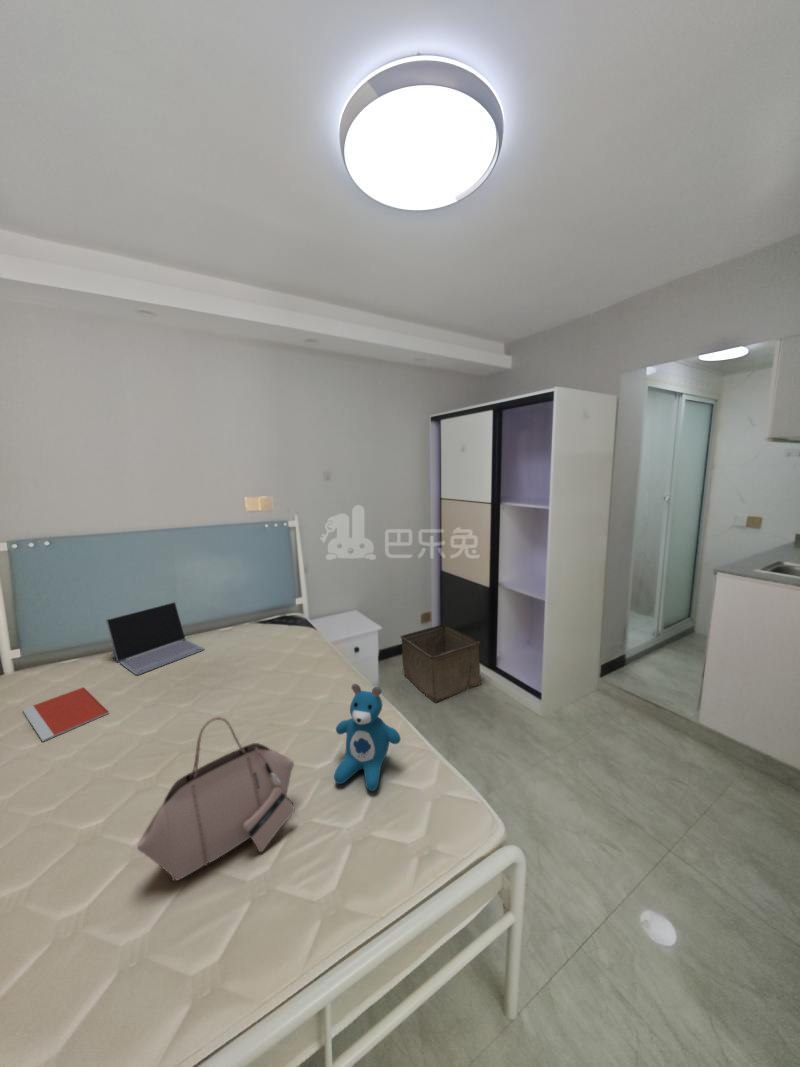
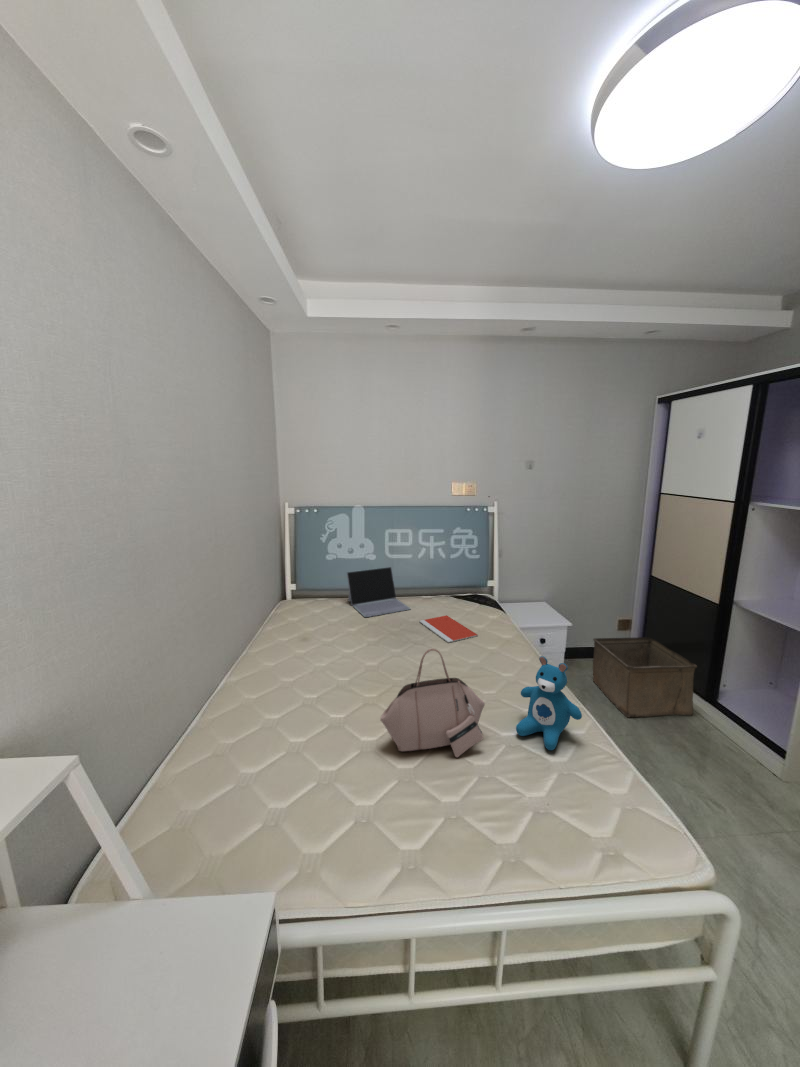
notebook: present [23,687,109,741] -> present [419,615,478,643]

